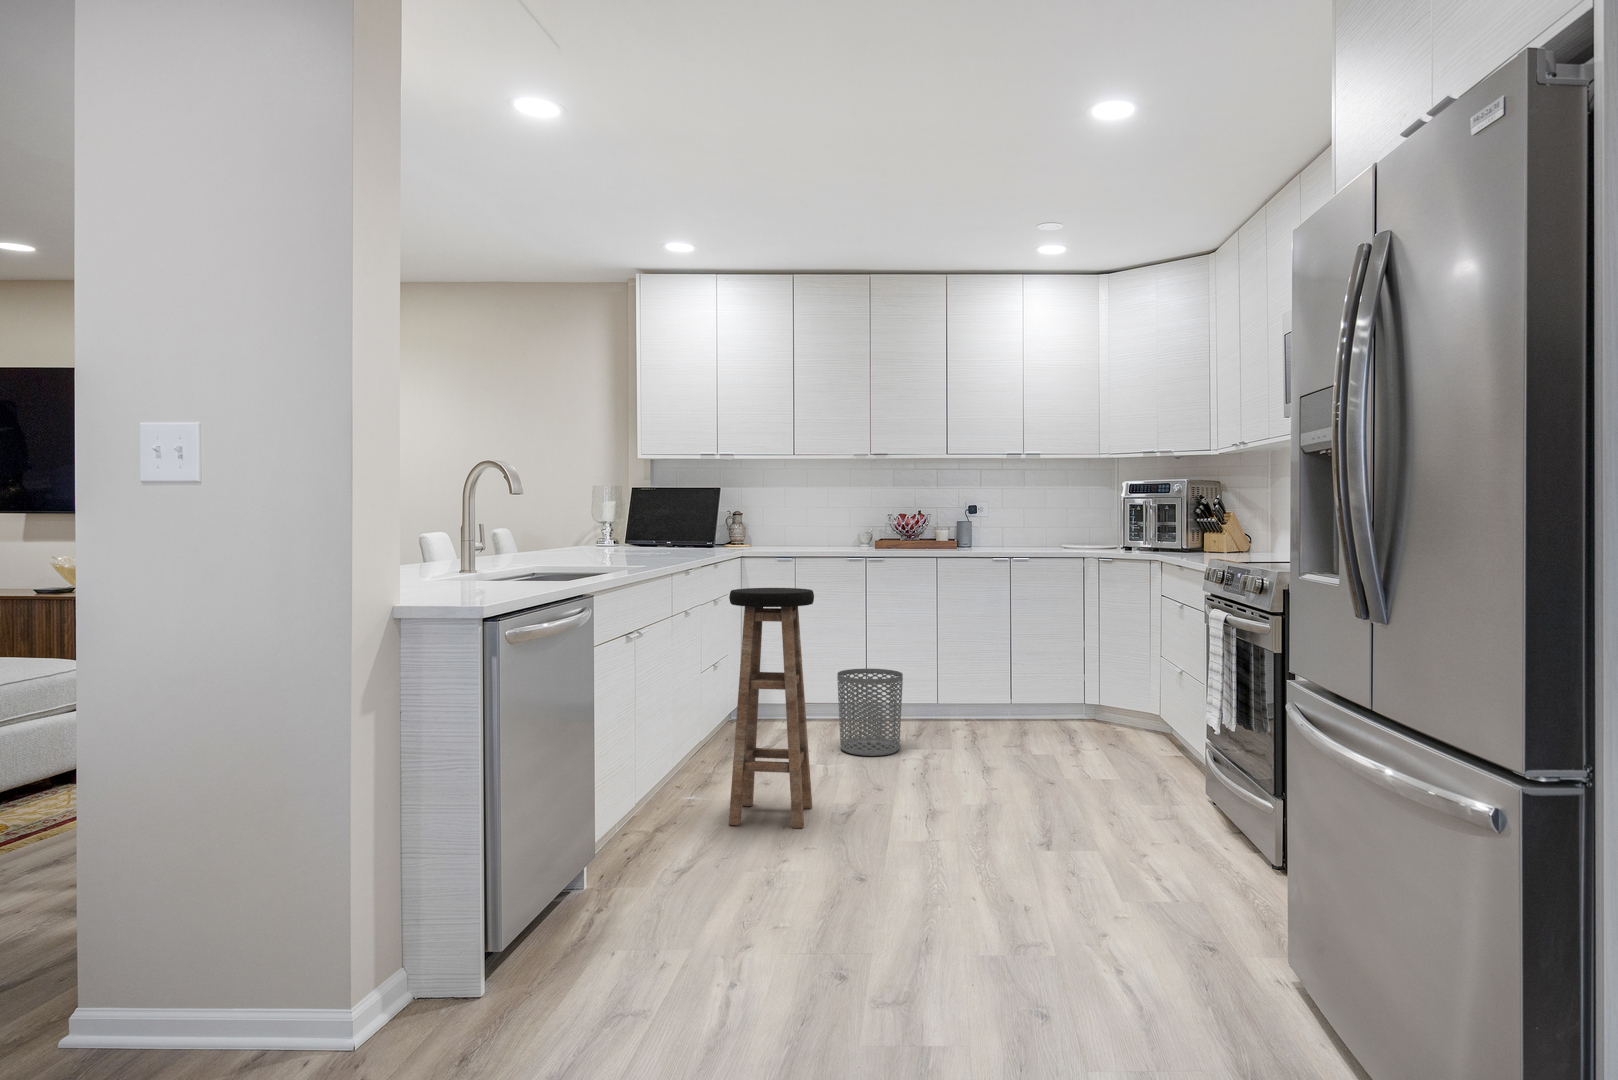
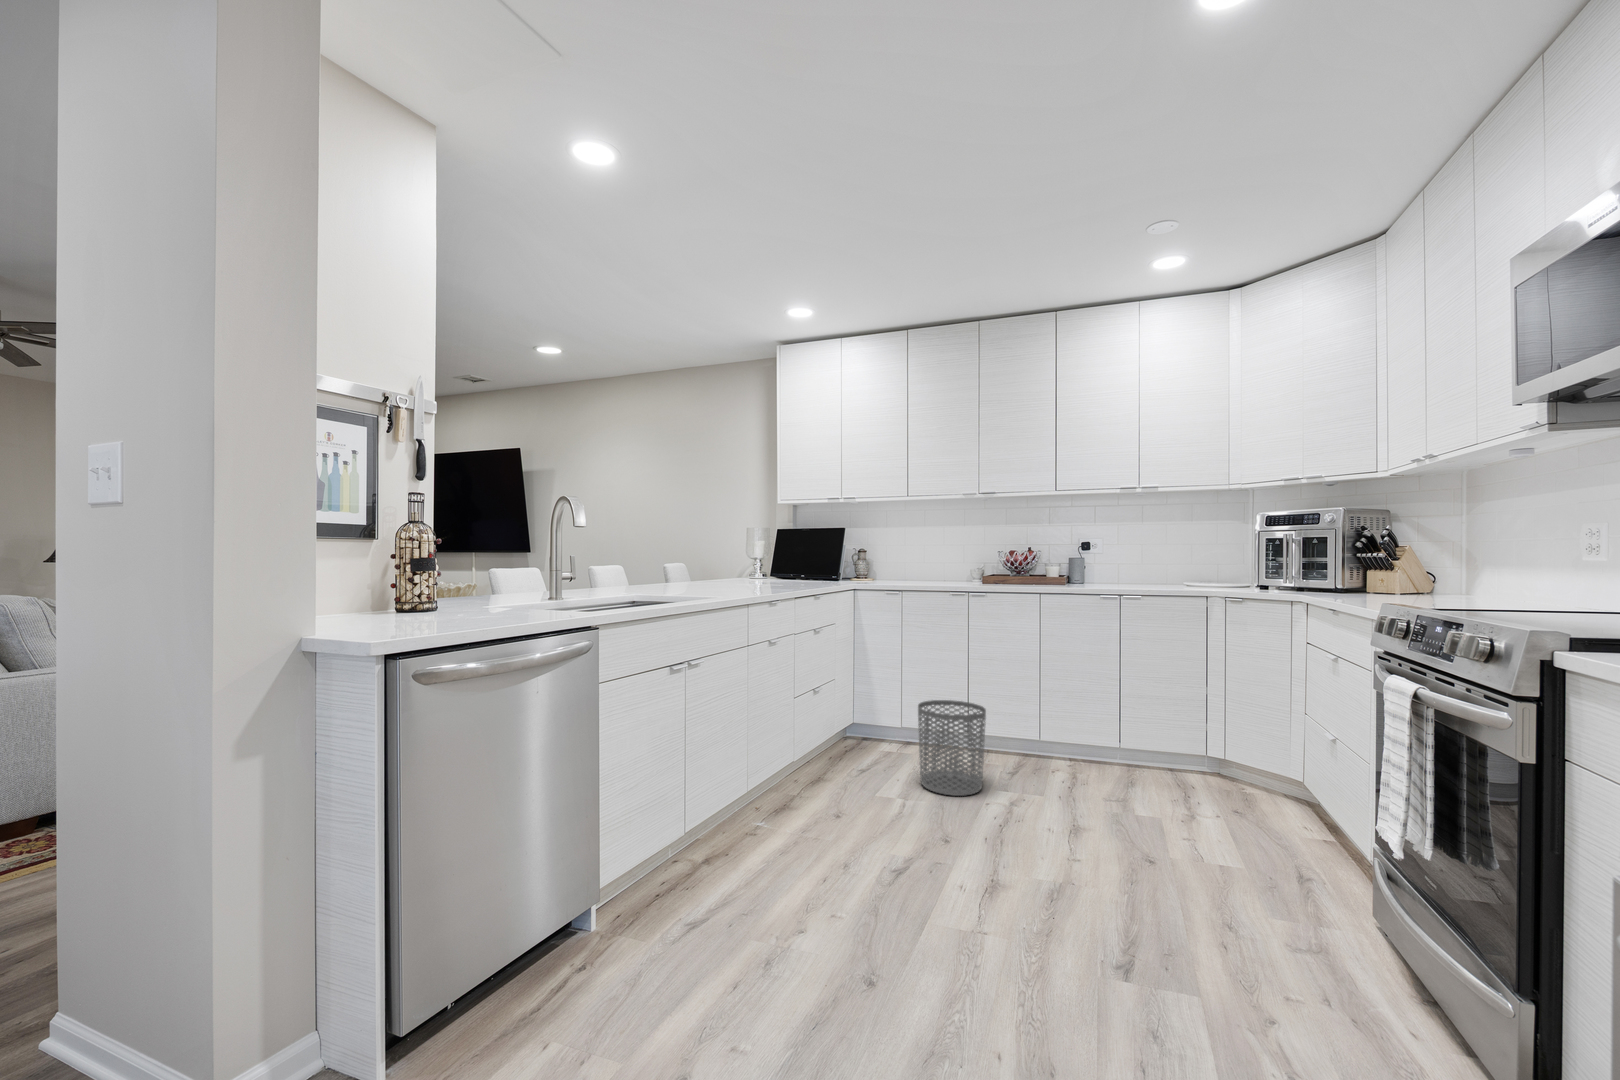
bar stool: present [729,588,814,828] -> none [735,615,842,895]

